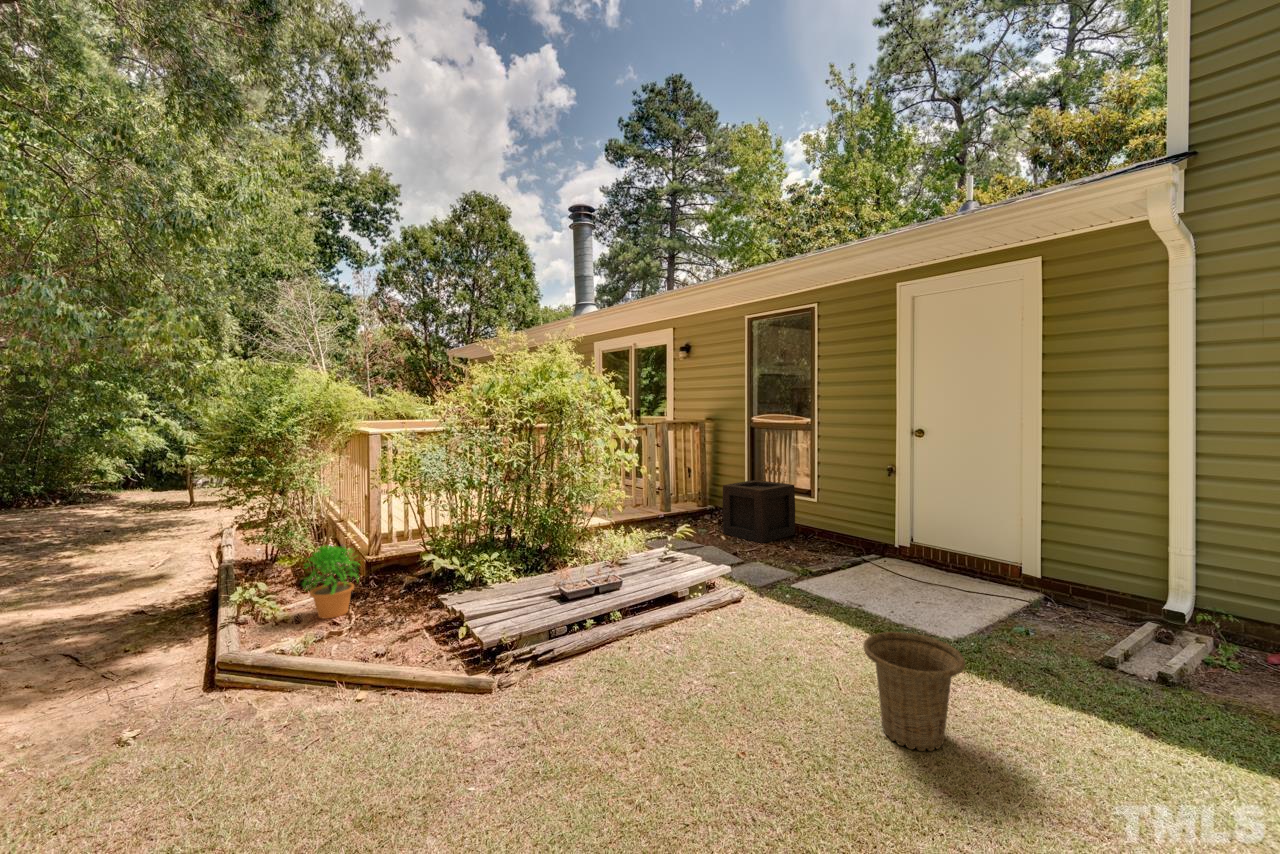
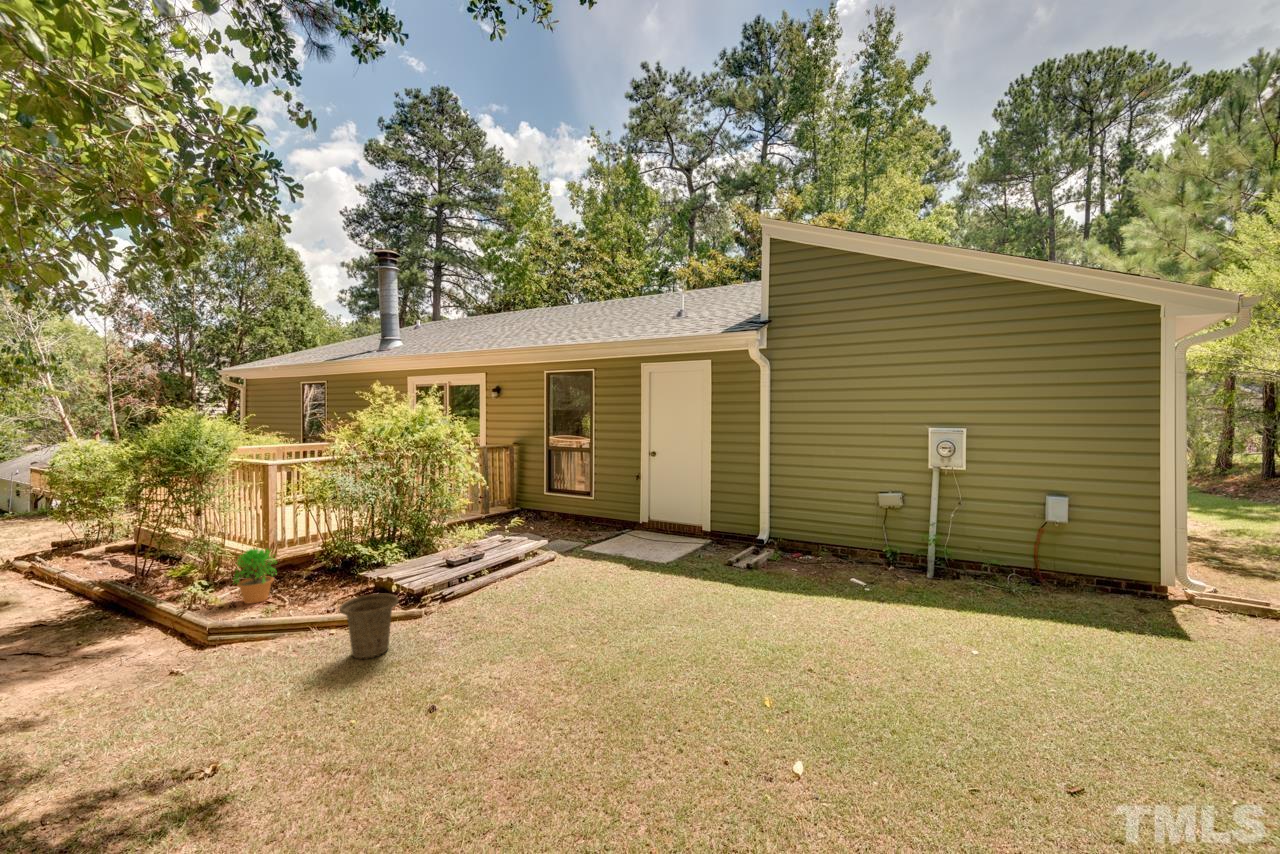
wooden crate: present [722,480,795,543] -> none [531,487,580,529]
basket: present [863,632,965,751] -> present [339,594,399,659]

